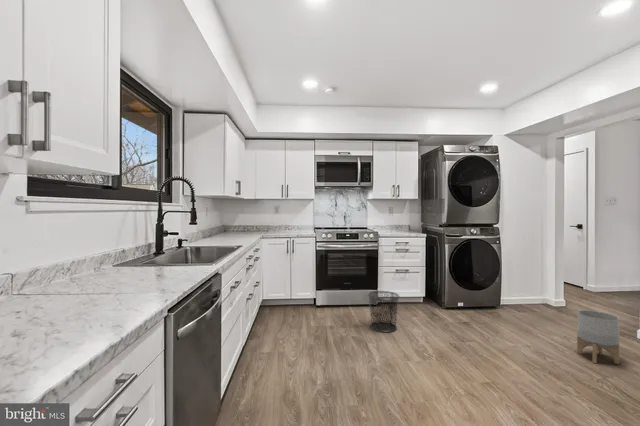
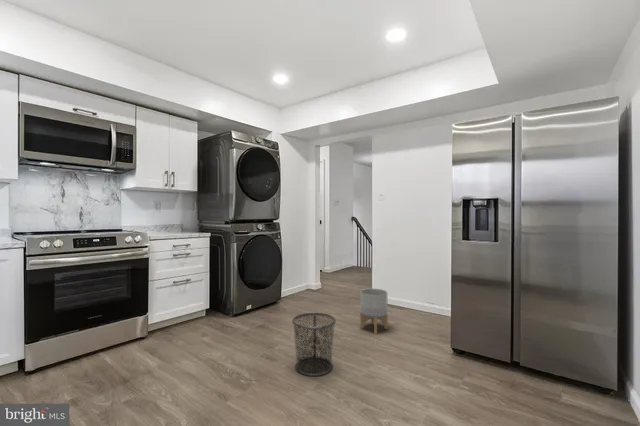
waste bin: present [368,291,399,332] -> present [292,313,336,376]

